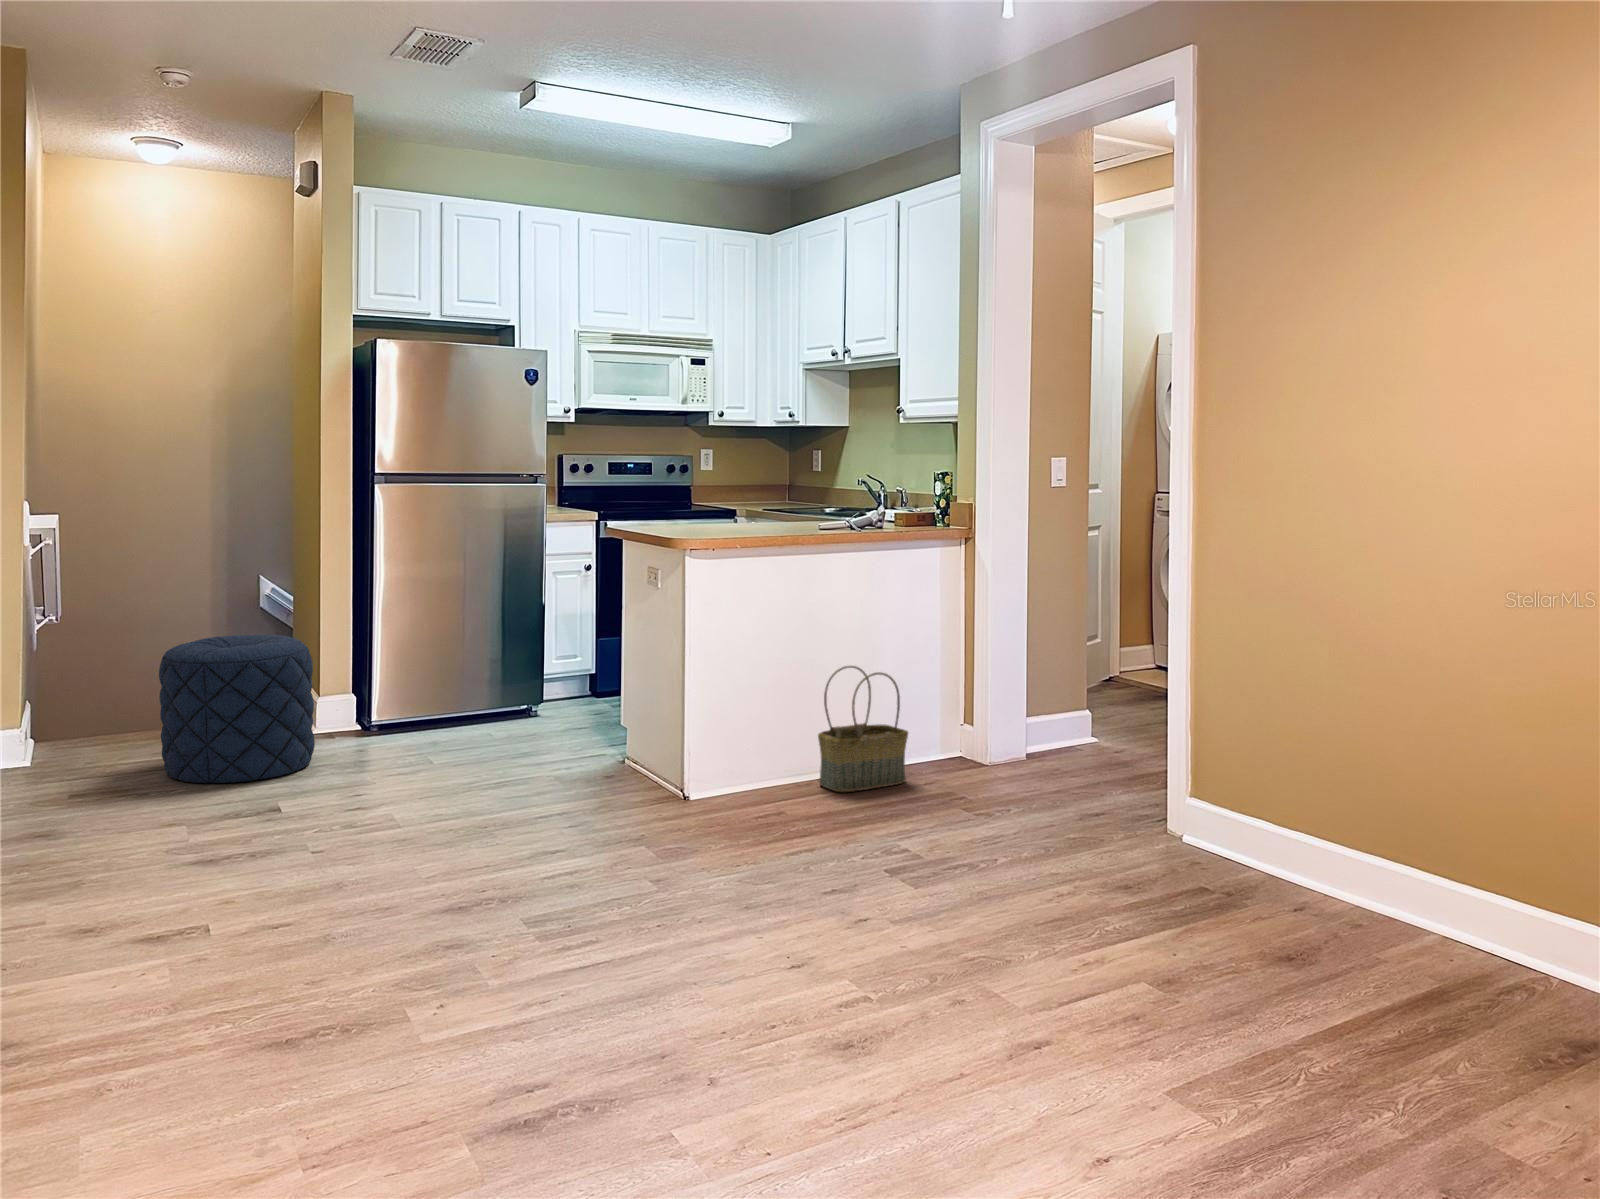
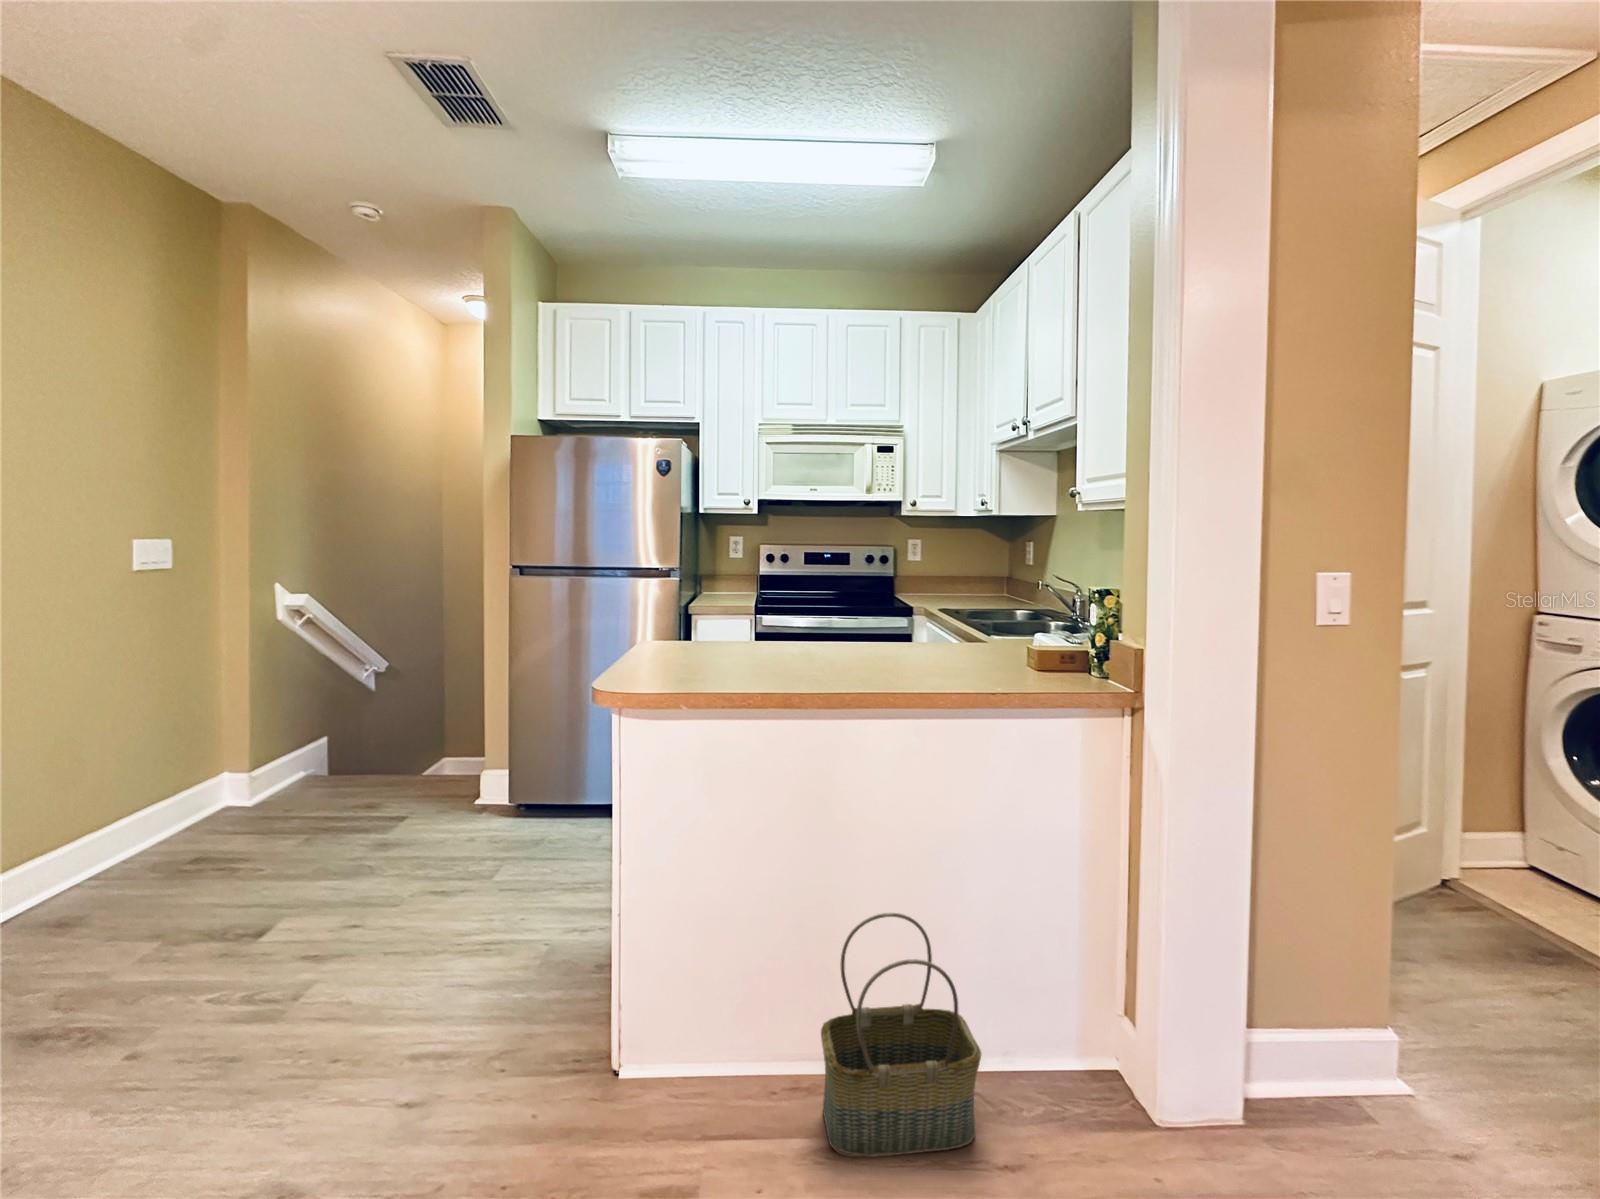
pouf: present [159,635,315,783] -> none [229,726,400,893]

